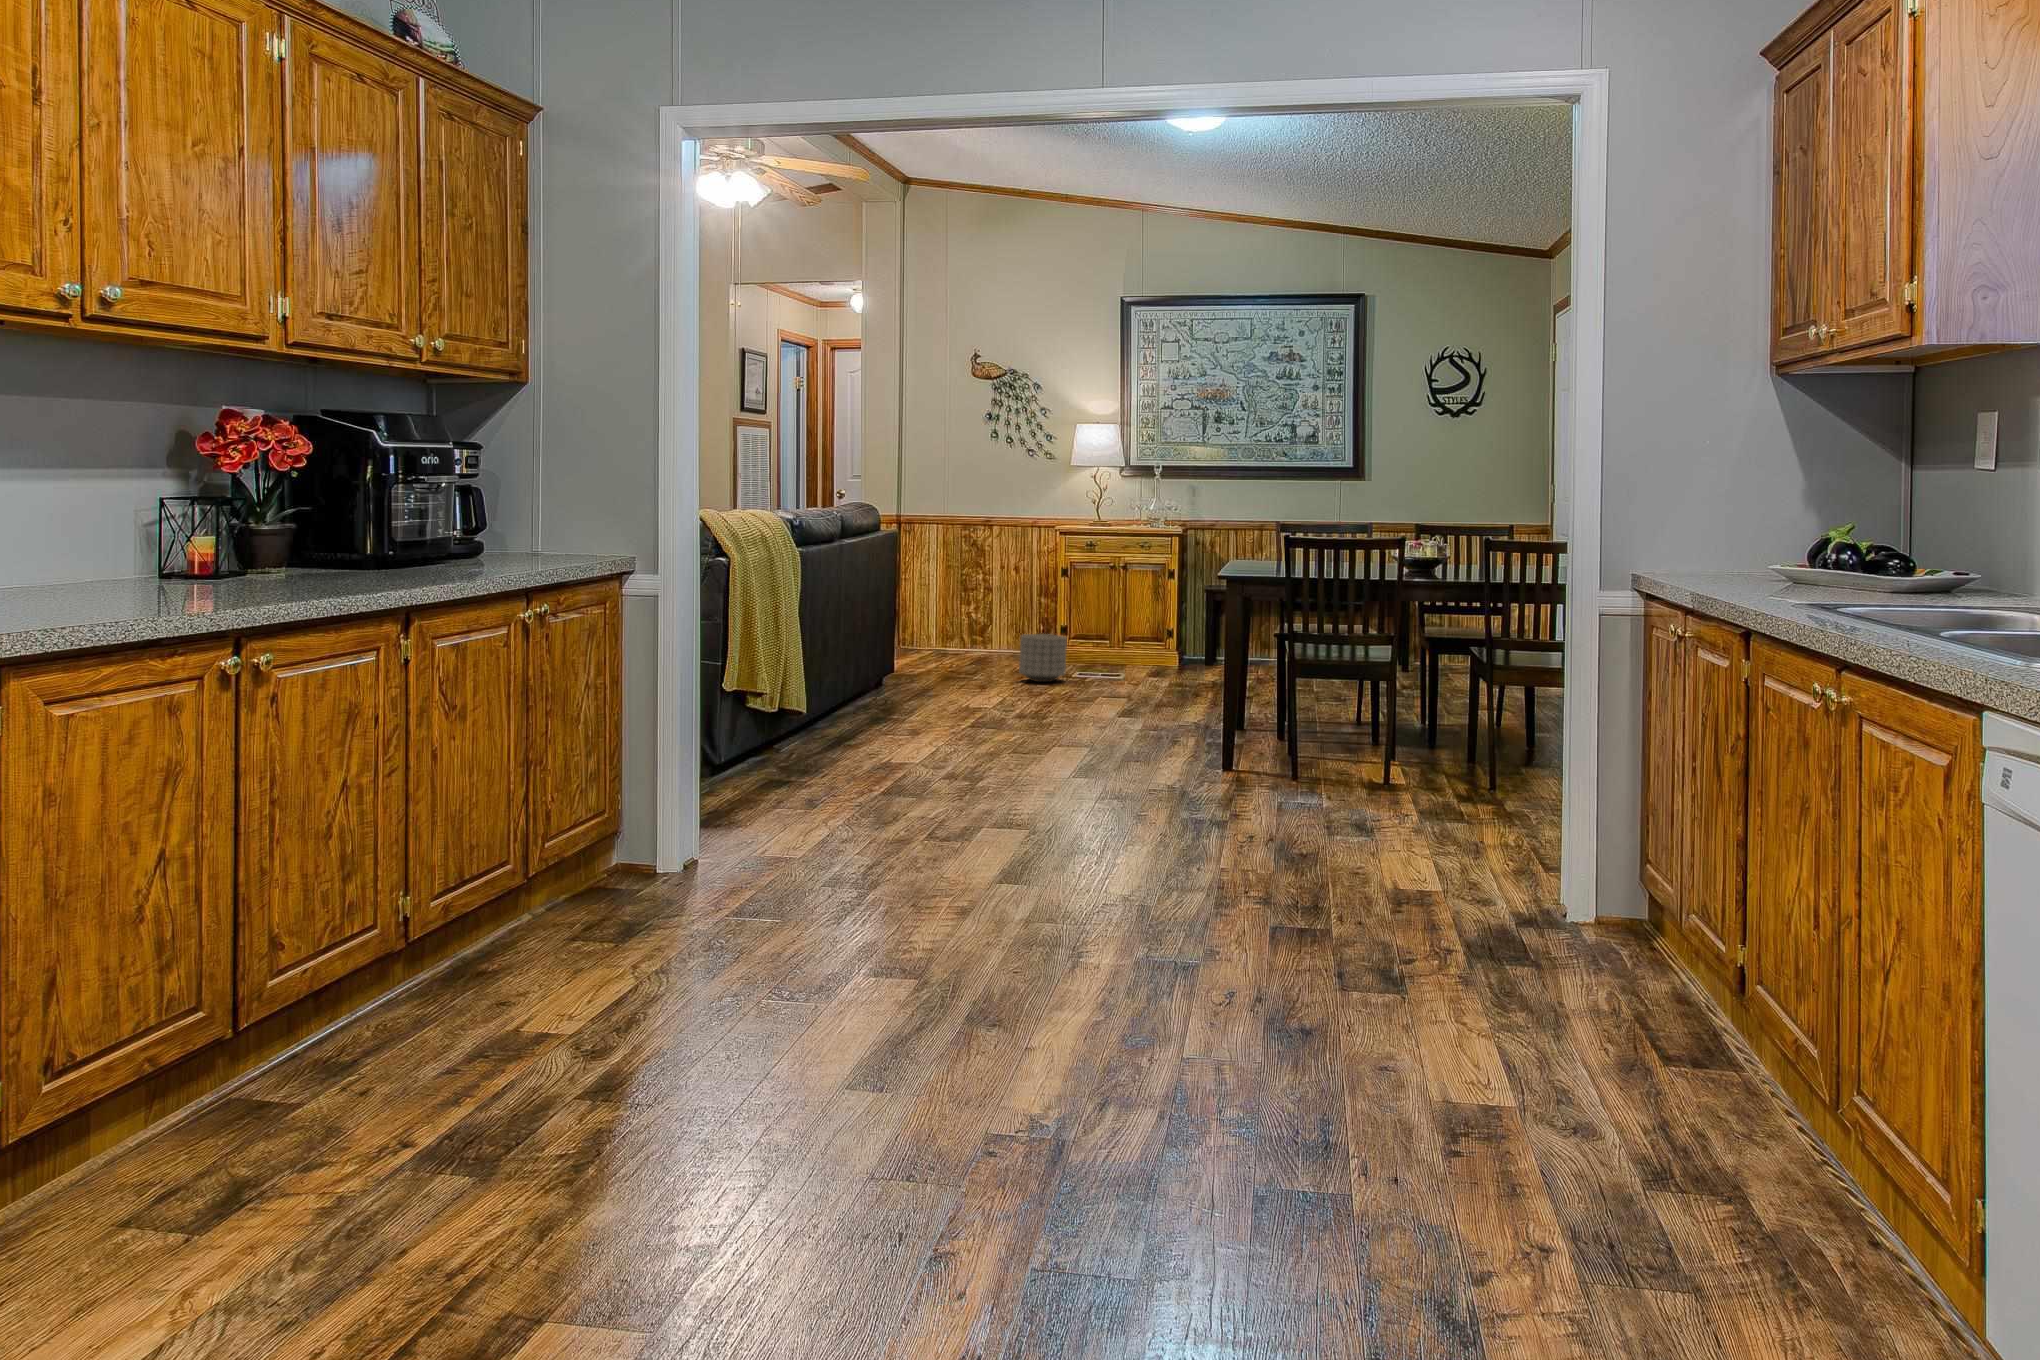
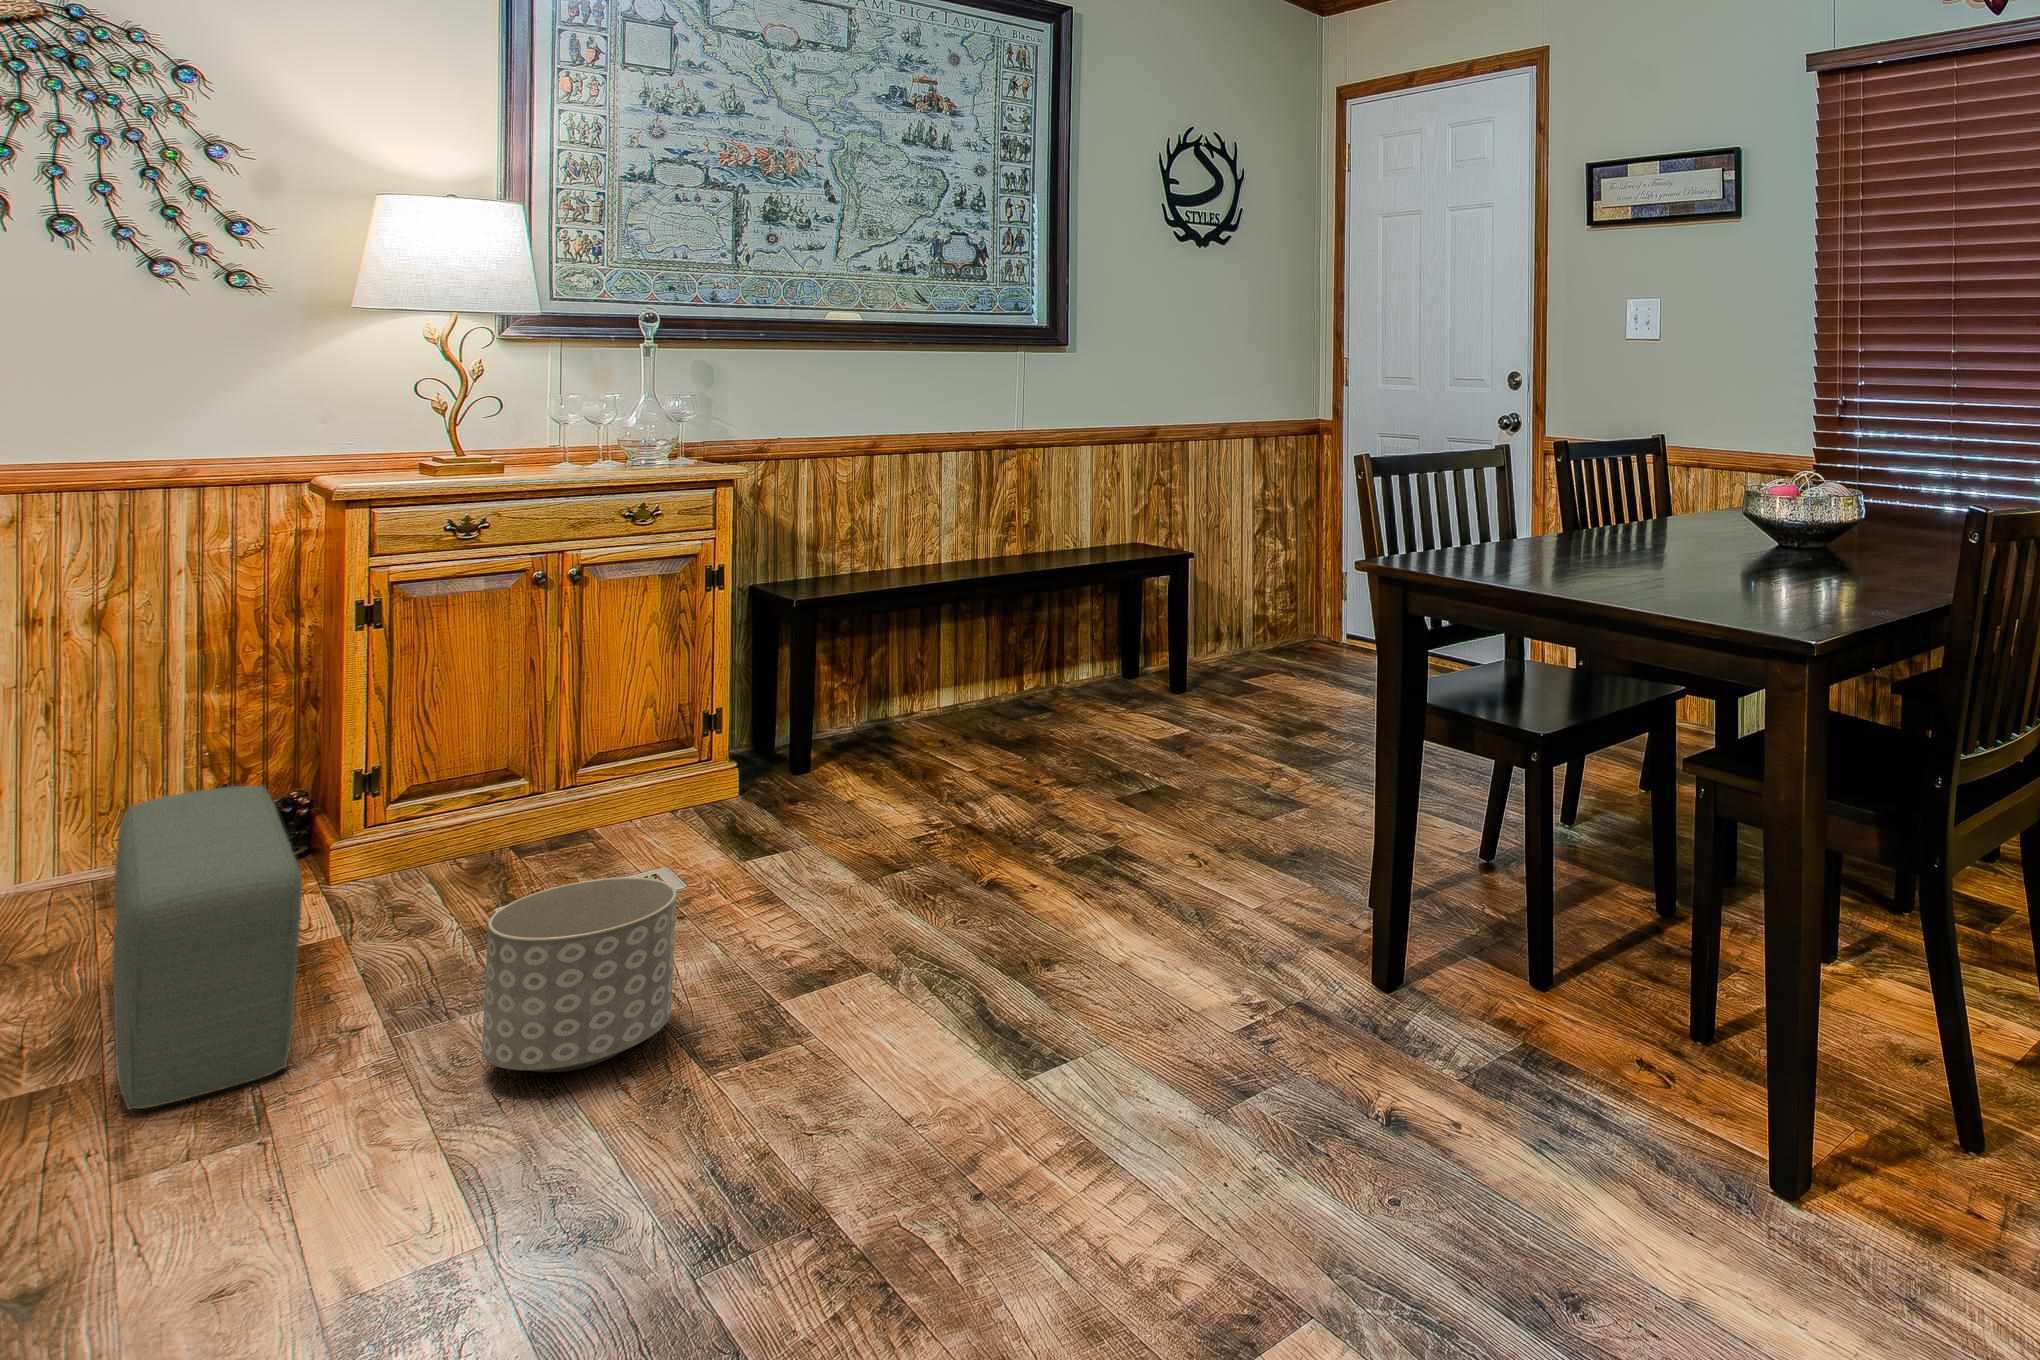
pouf: none [966,608,1023,673] -> present [112,786,302,1110]

